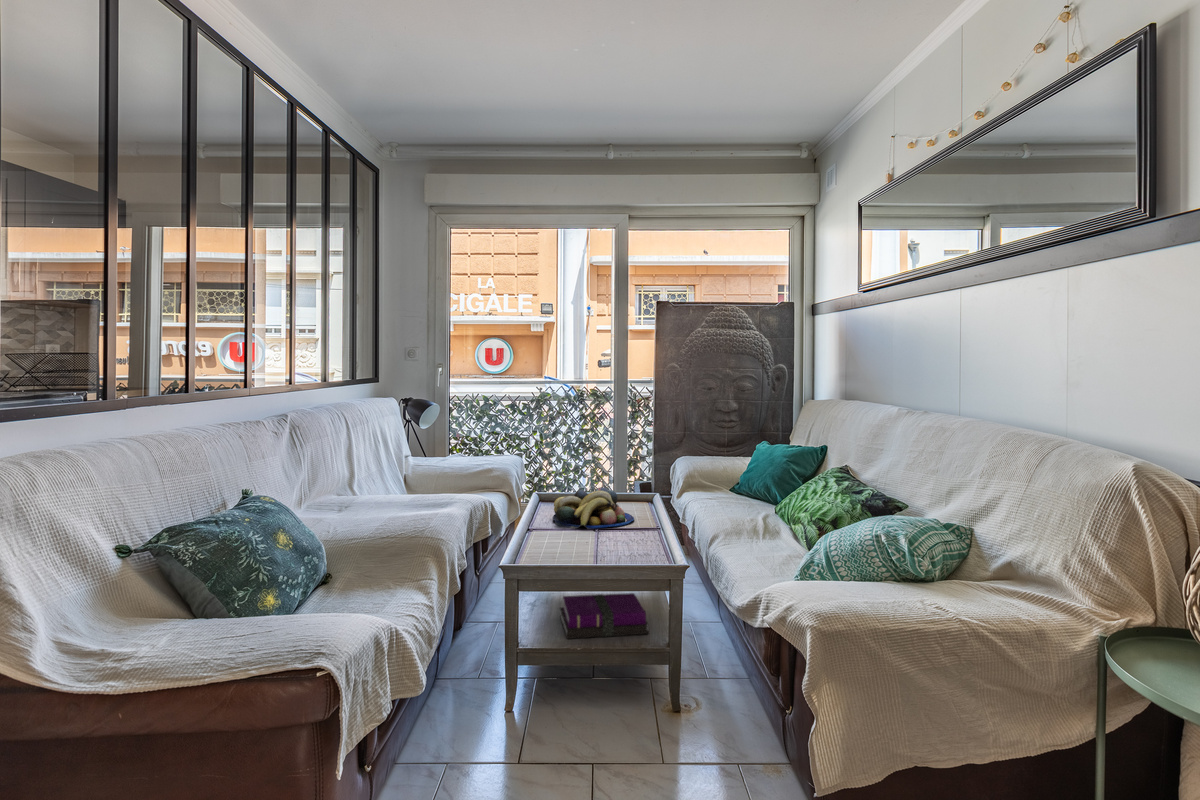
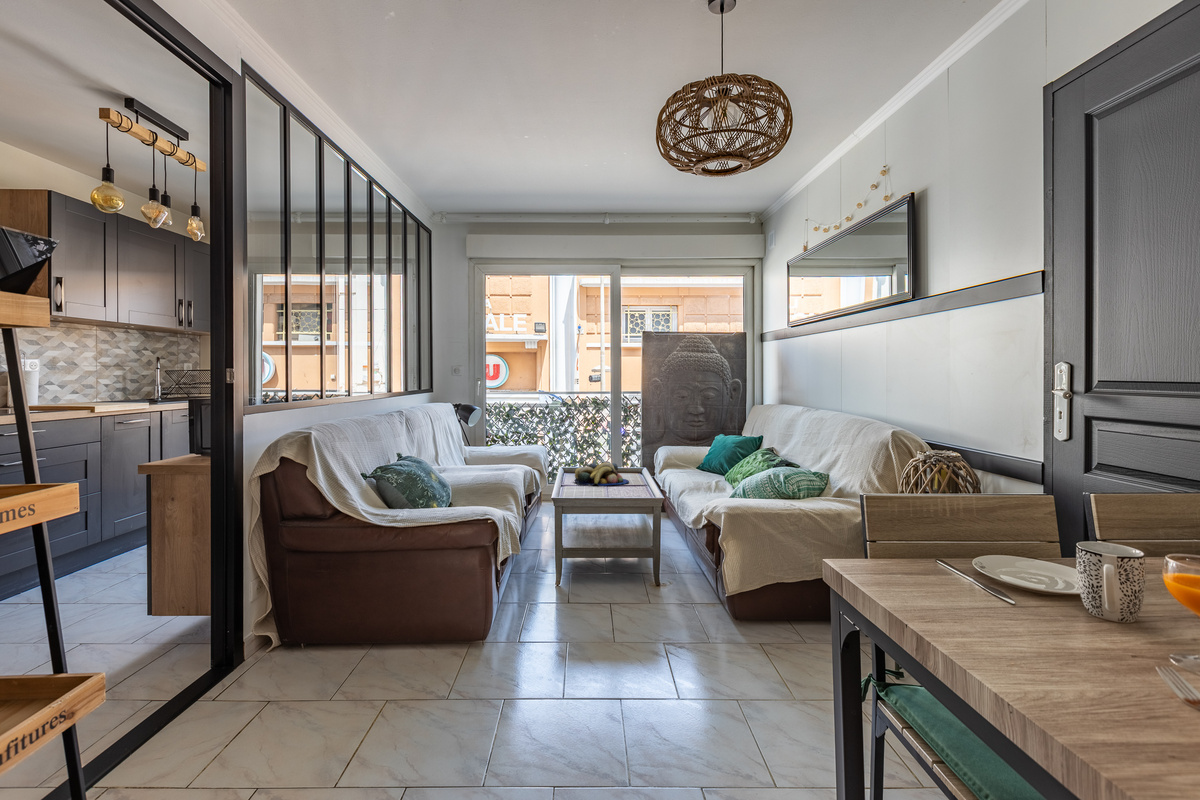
notebook: present [560,593,649,639] -> none [583,523,640,546]

